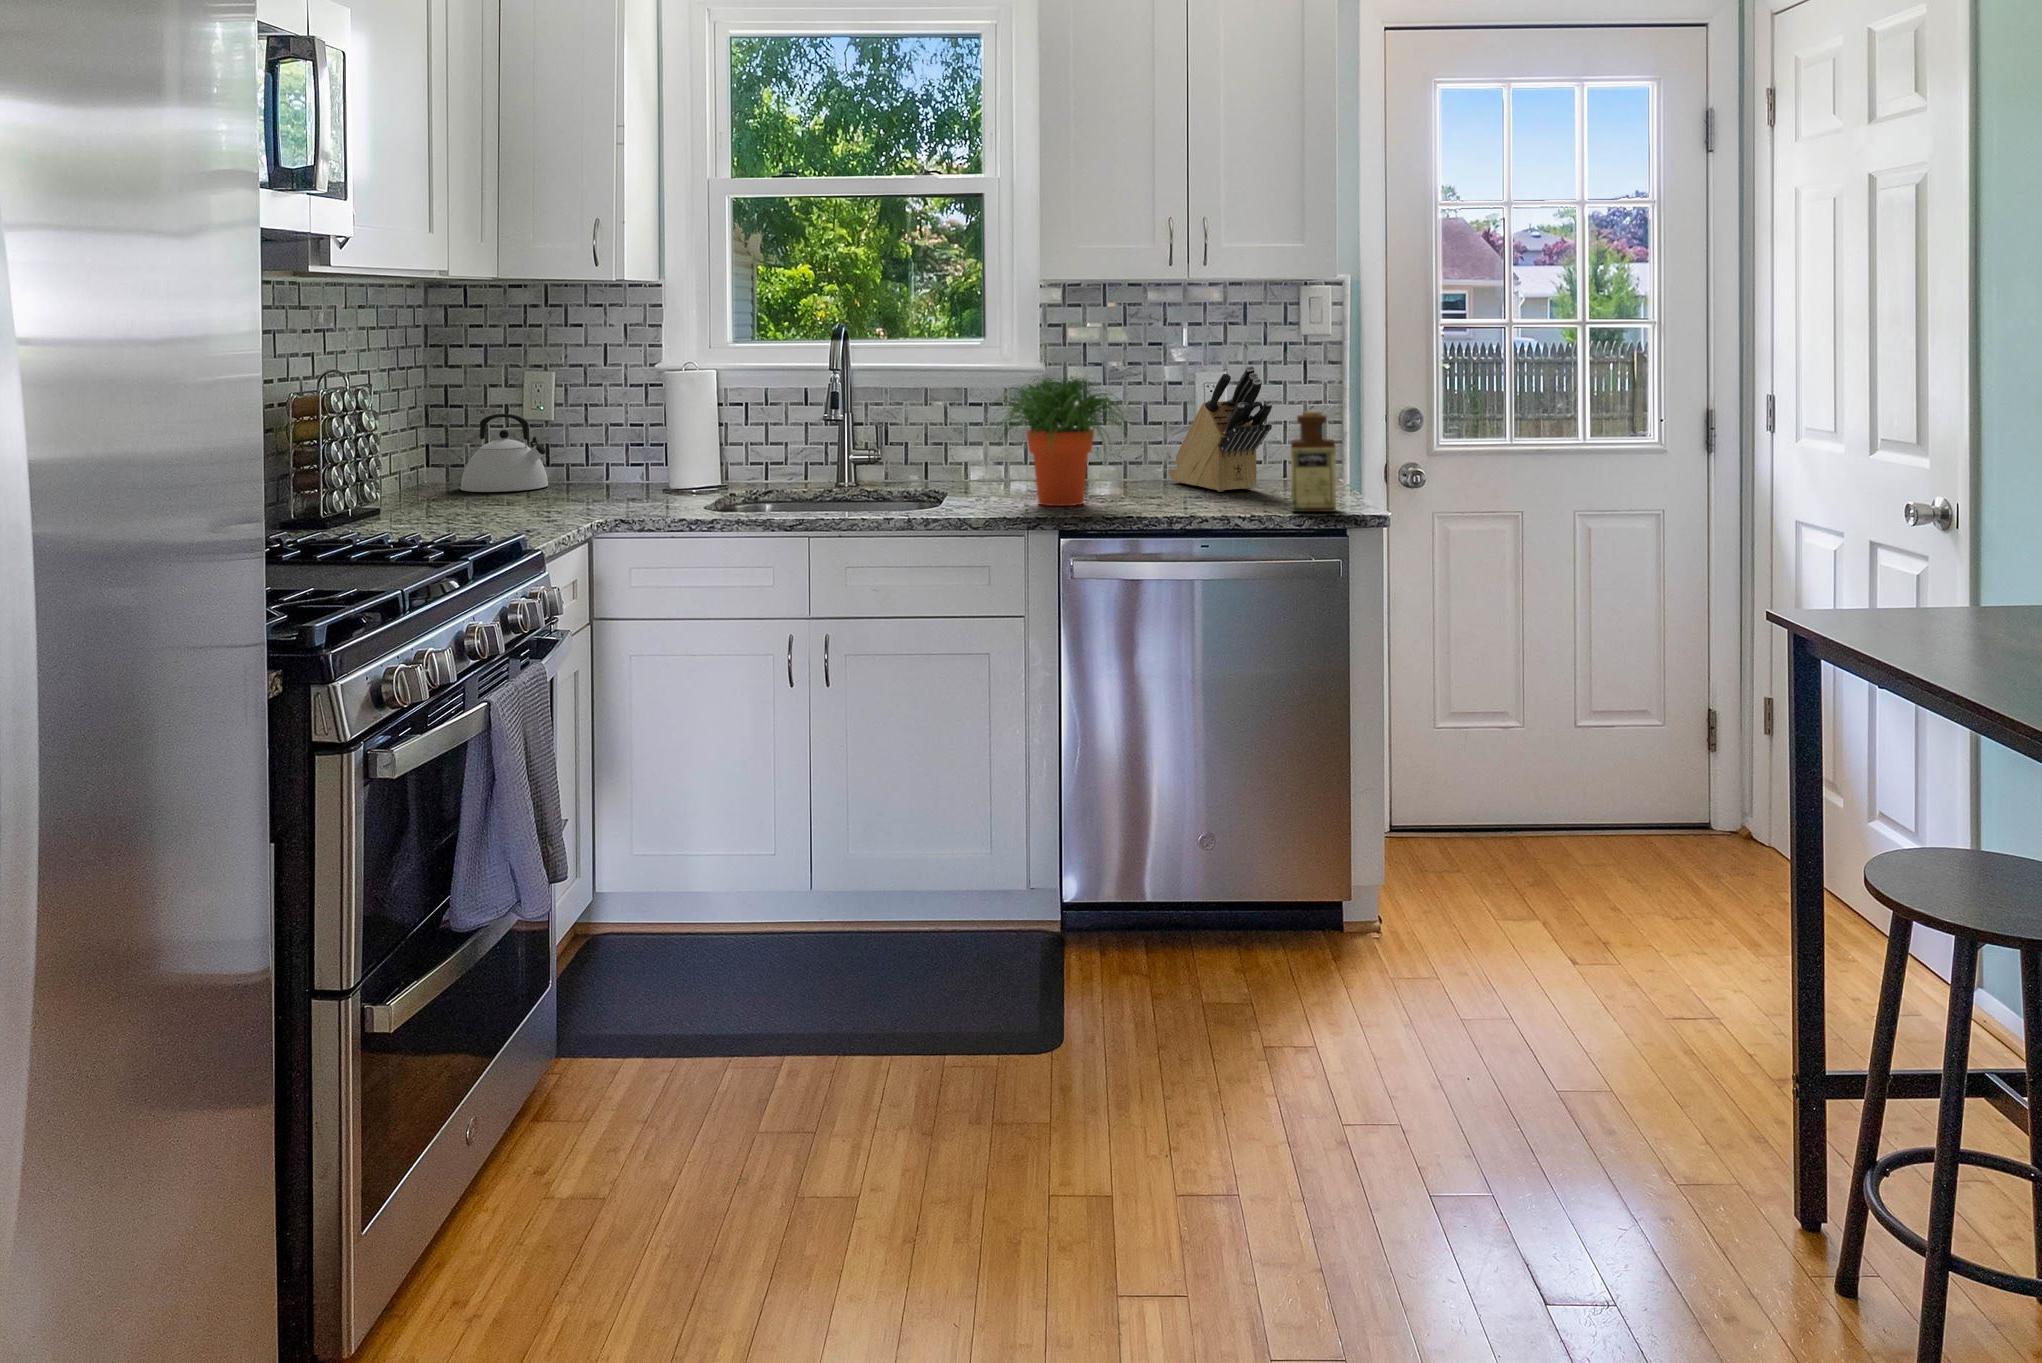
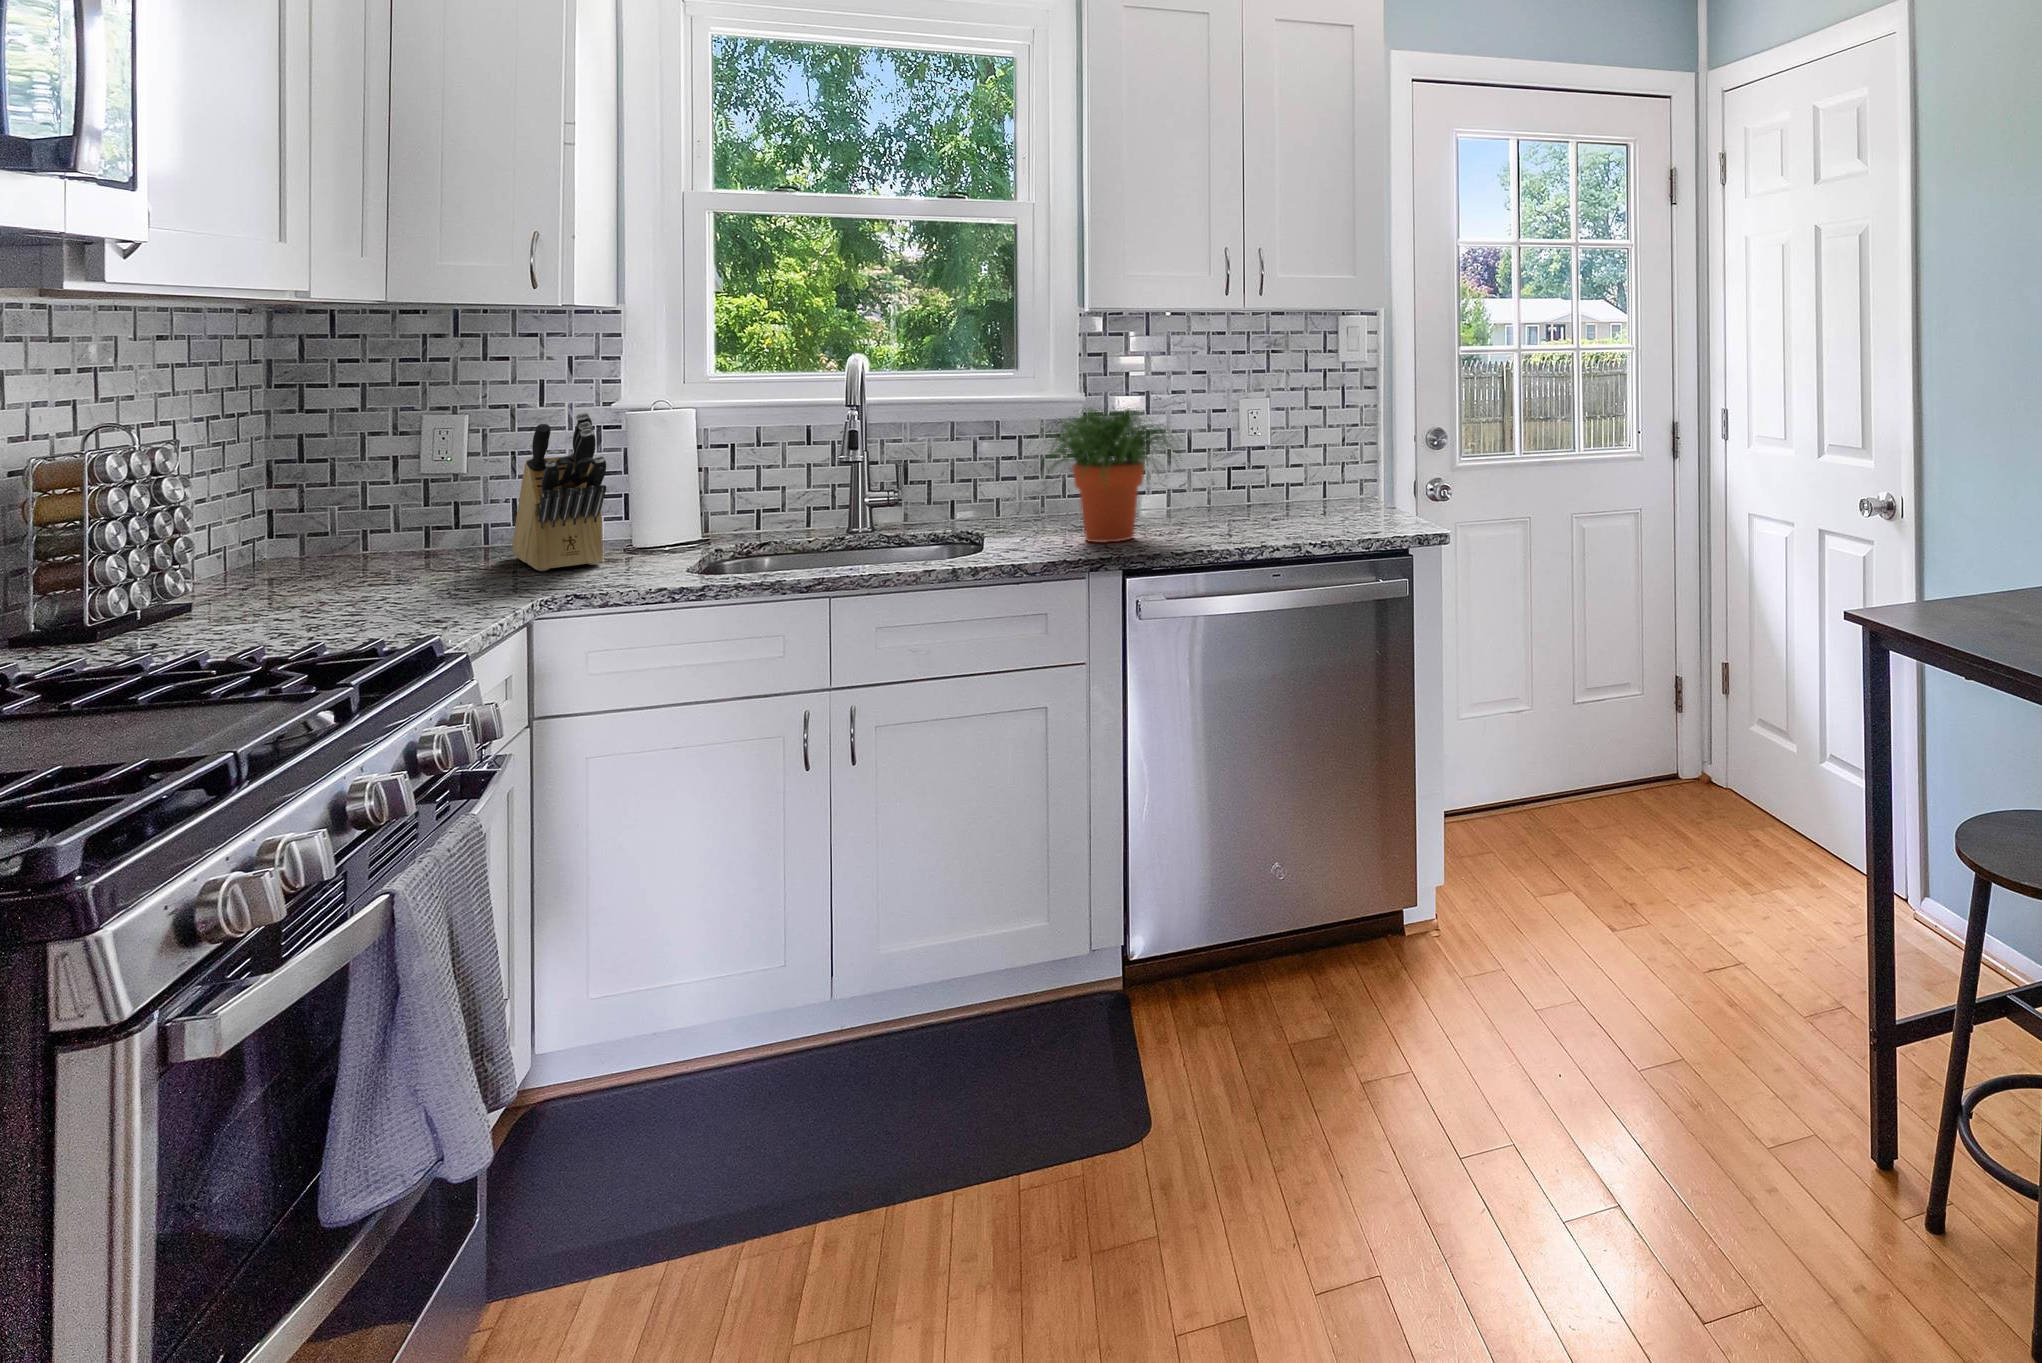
knife block: present [1169,366,1272,492] -> present [513,413,606,571]
bottle: present [1291,411,1336,512] -> none [1344,436,1390,534]
kettle: present [460,414,548,492] -> none [325,468,458,567]

